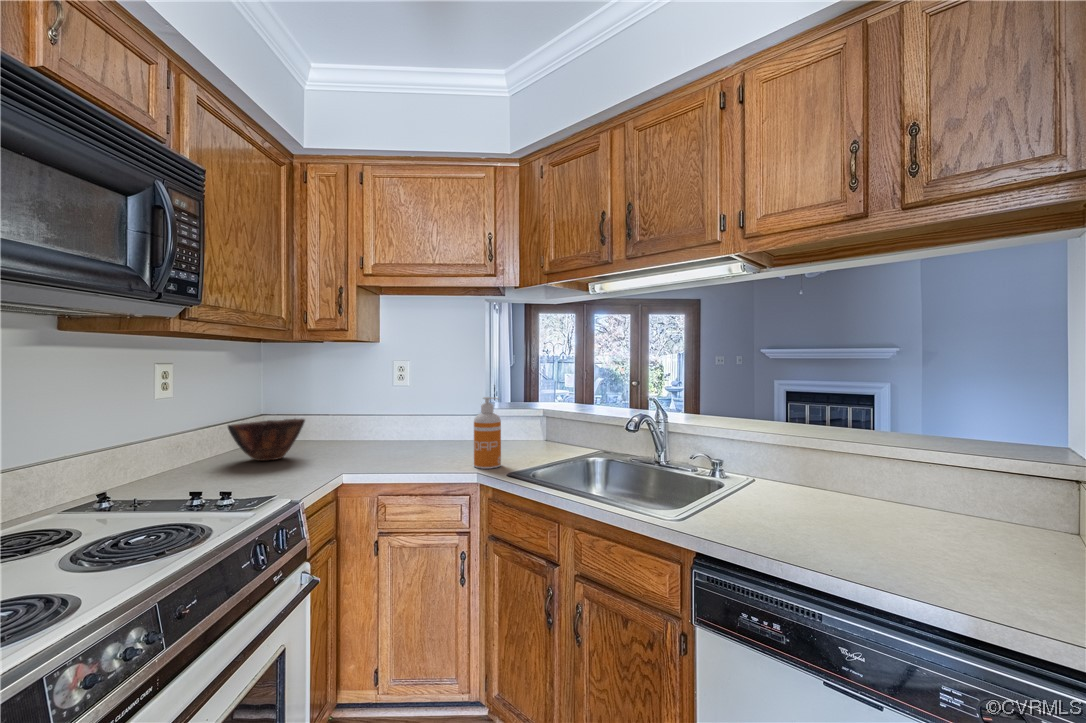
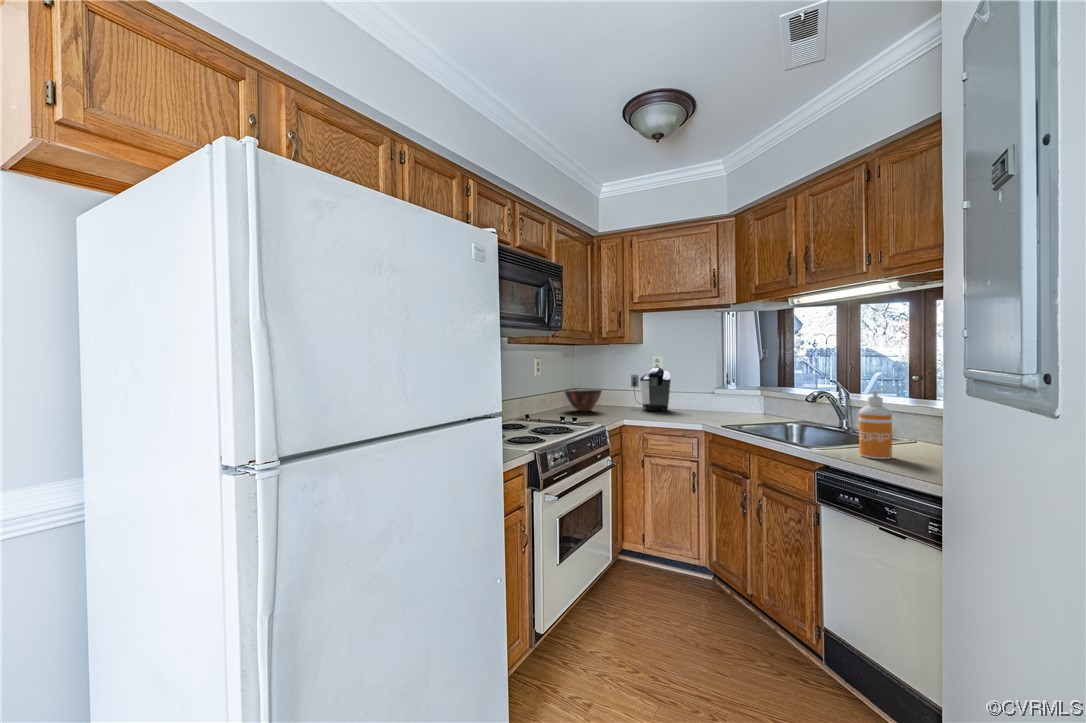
coffee maker: none [360,380,423,450] -> present [631,368,671,411]
soap dispenser: present [474,397,501,469] -> present [859,390,892,459]

